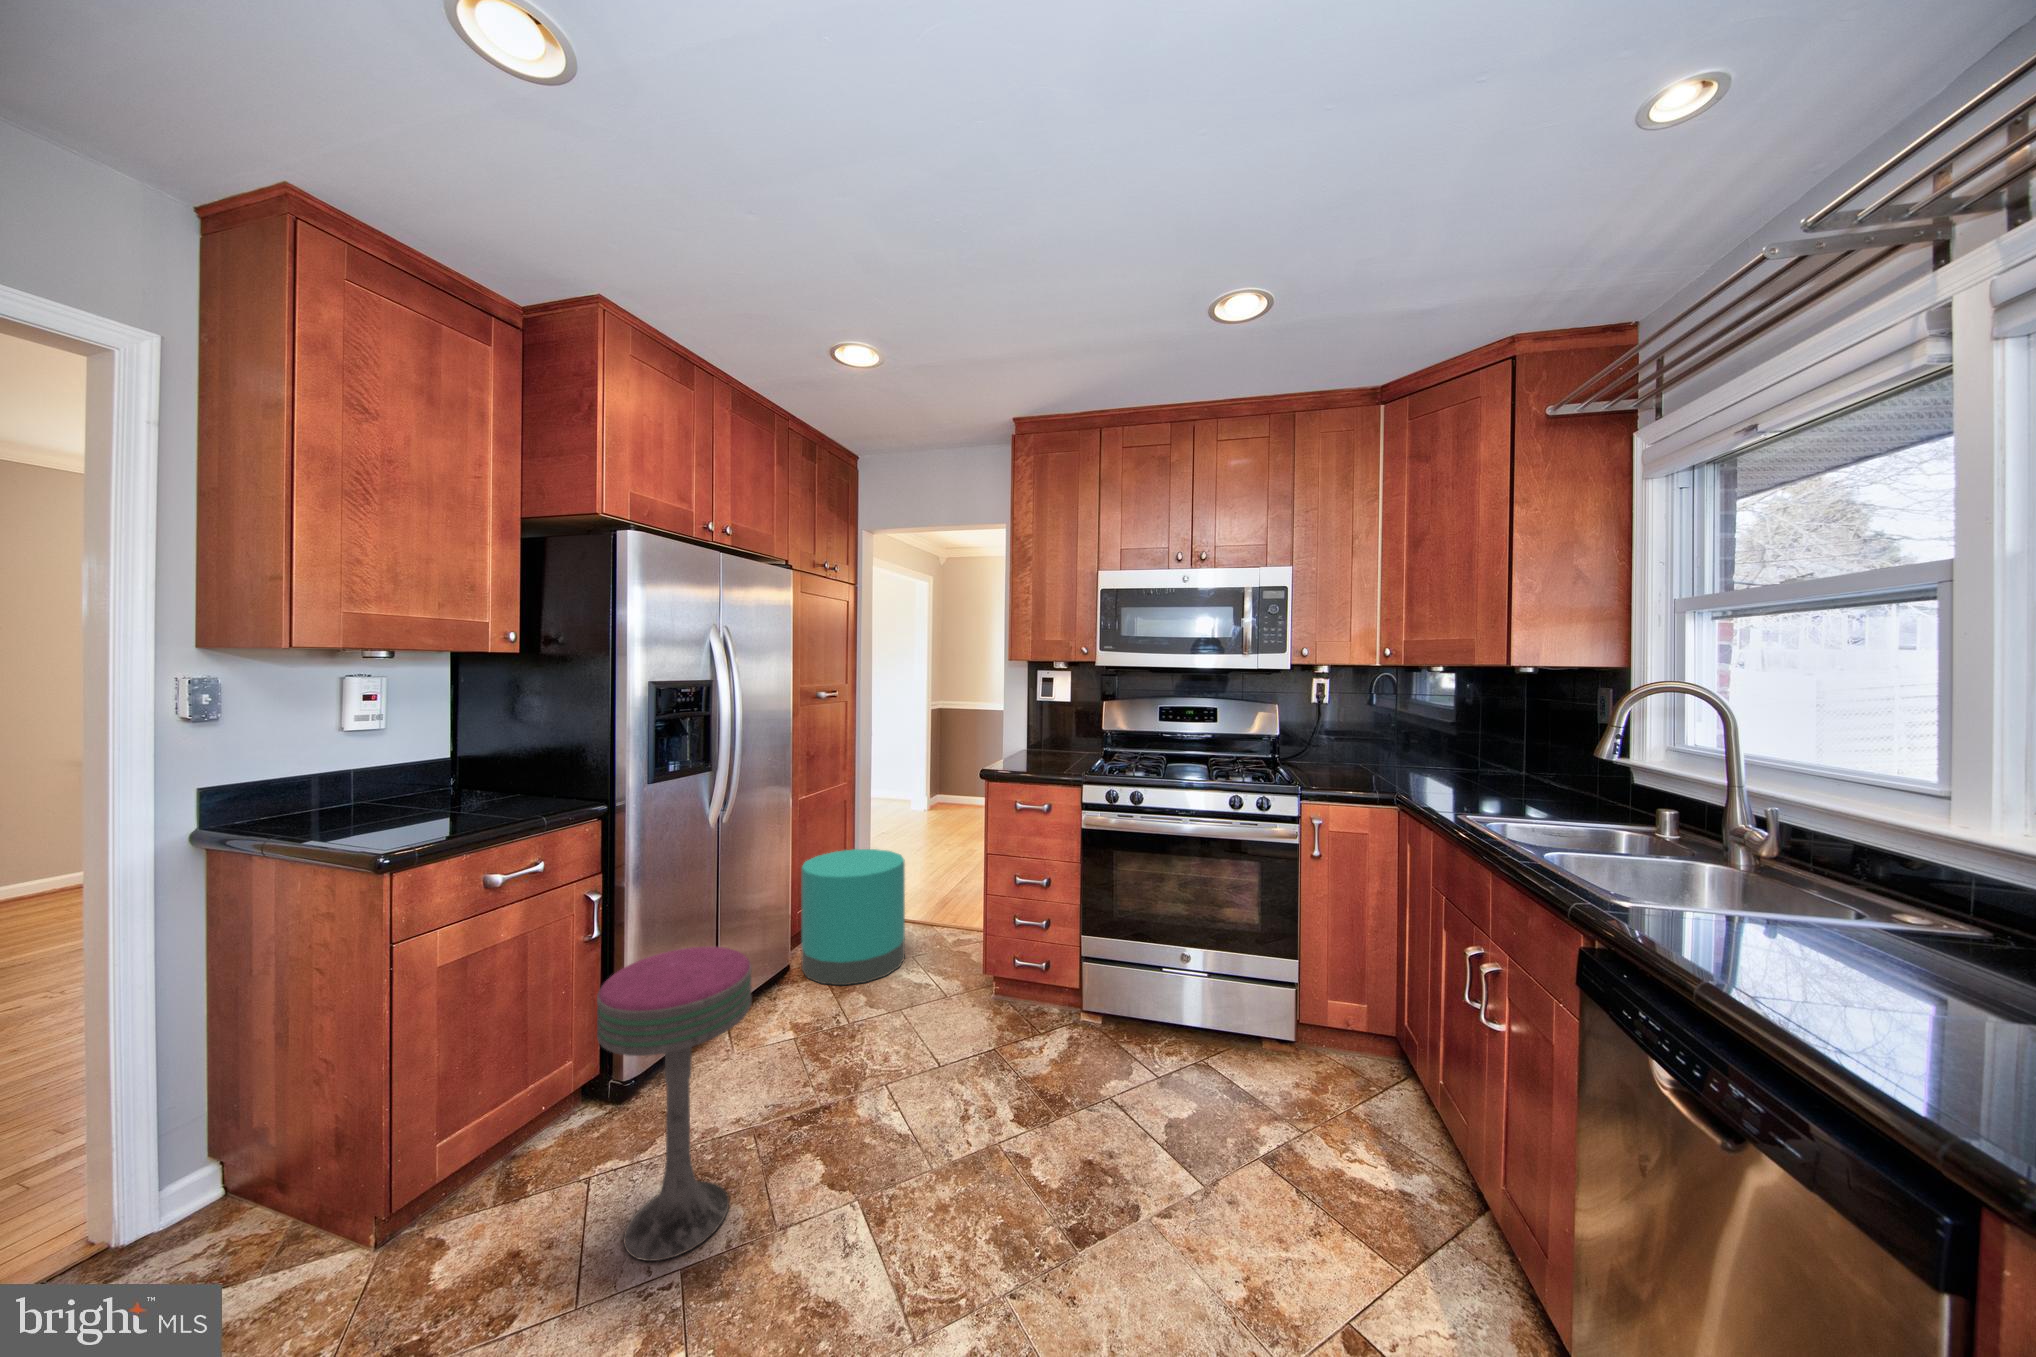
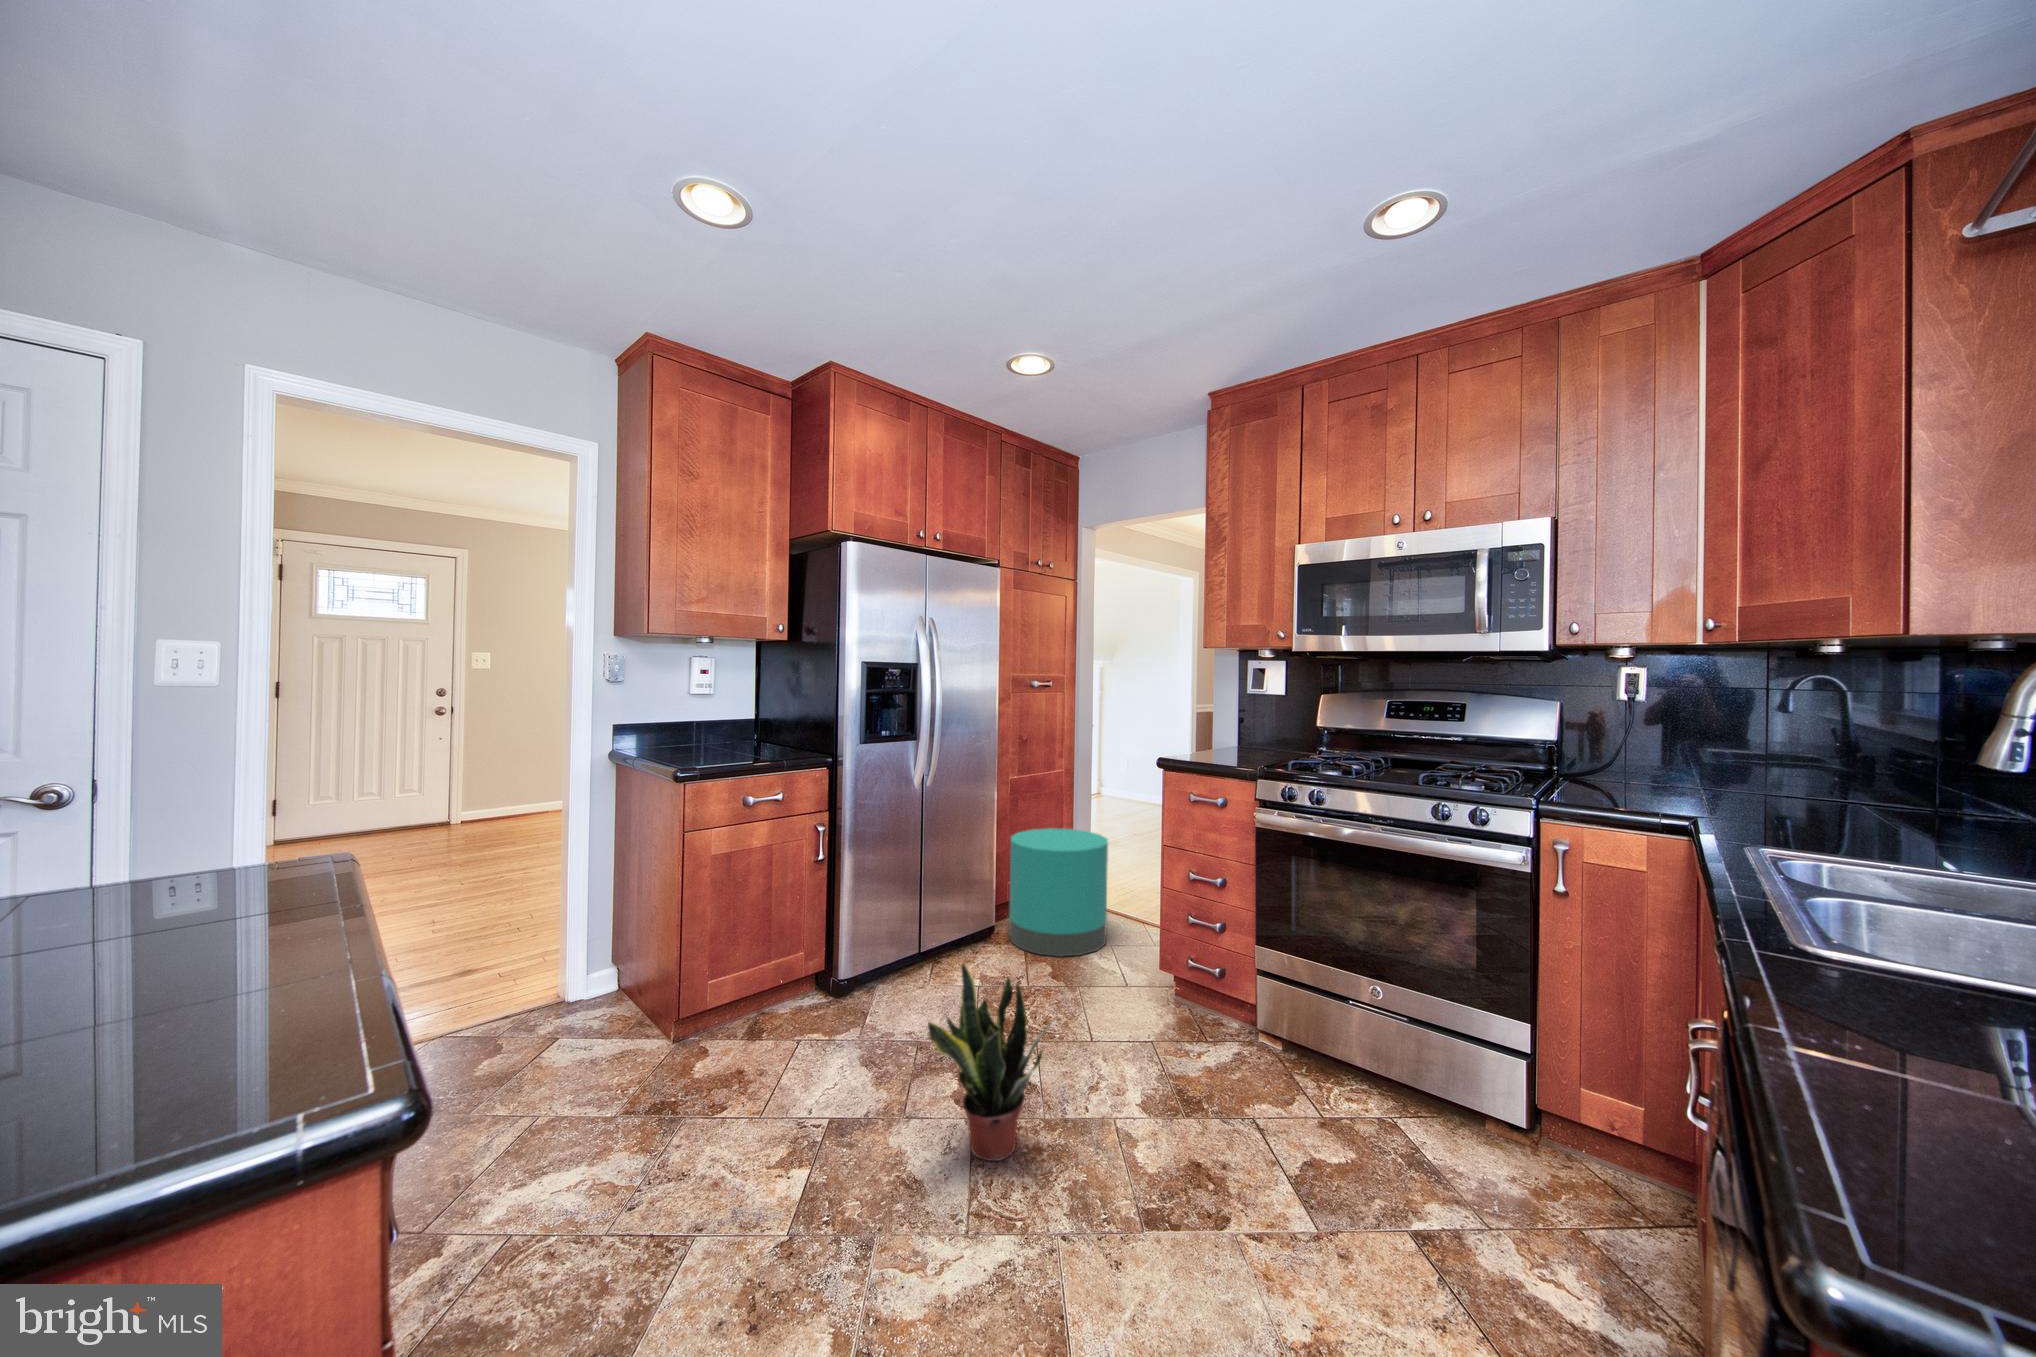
bar stool: present [597,947,752,1261] -> none [786,872,900,1110]
potted plant: none [833,1030,956,1244] -> present [928,964,1057,1161]

